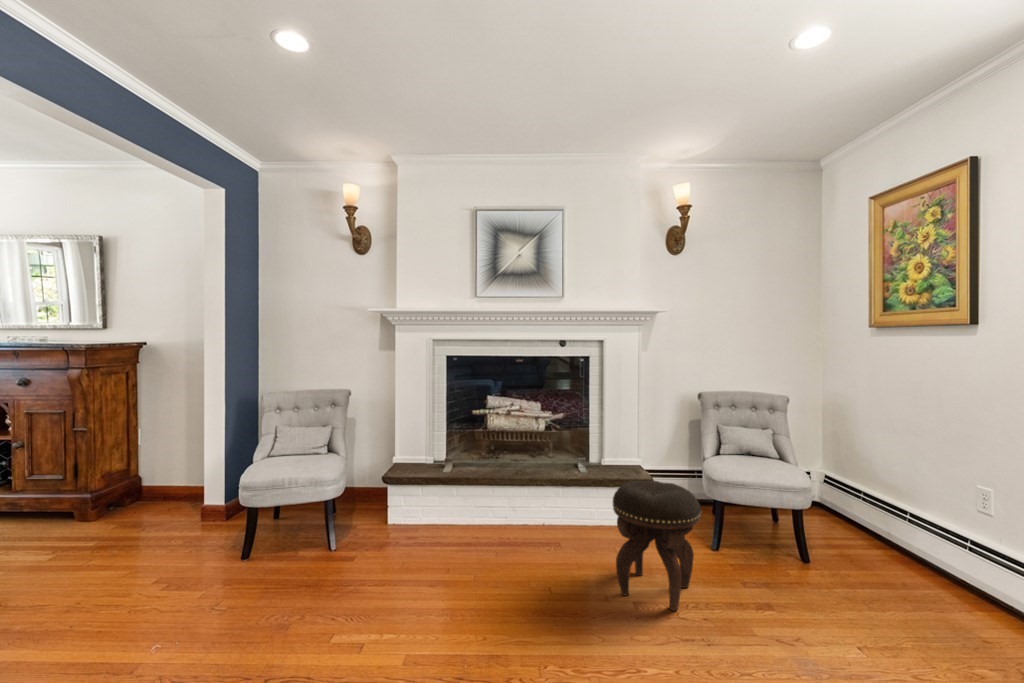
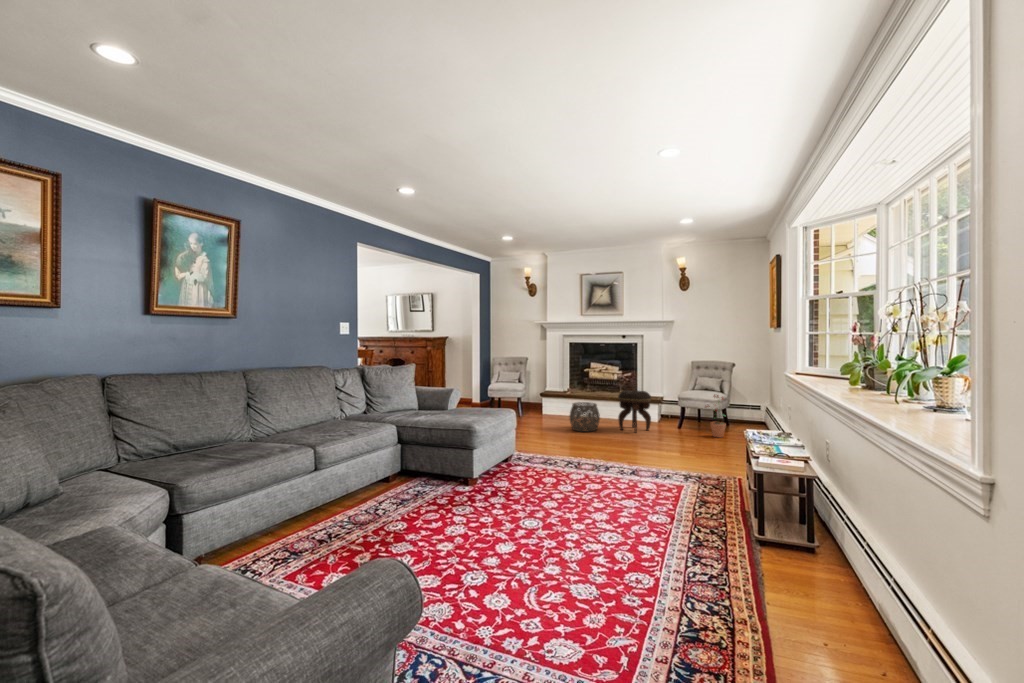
potted plant: none [818,483,888,598] -> present [706,395,726,437]
woven basket: none [490,528,580,639] -> present [570,402,600,432]

